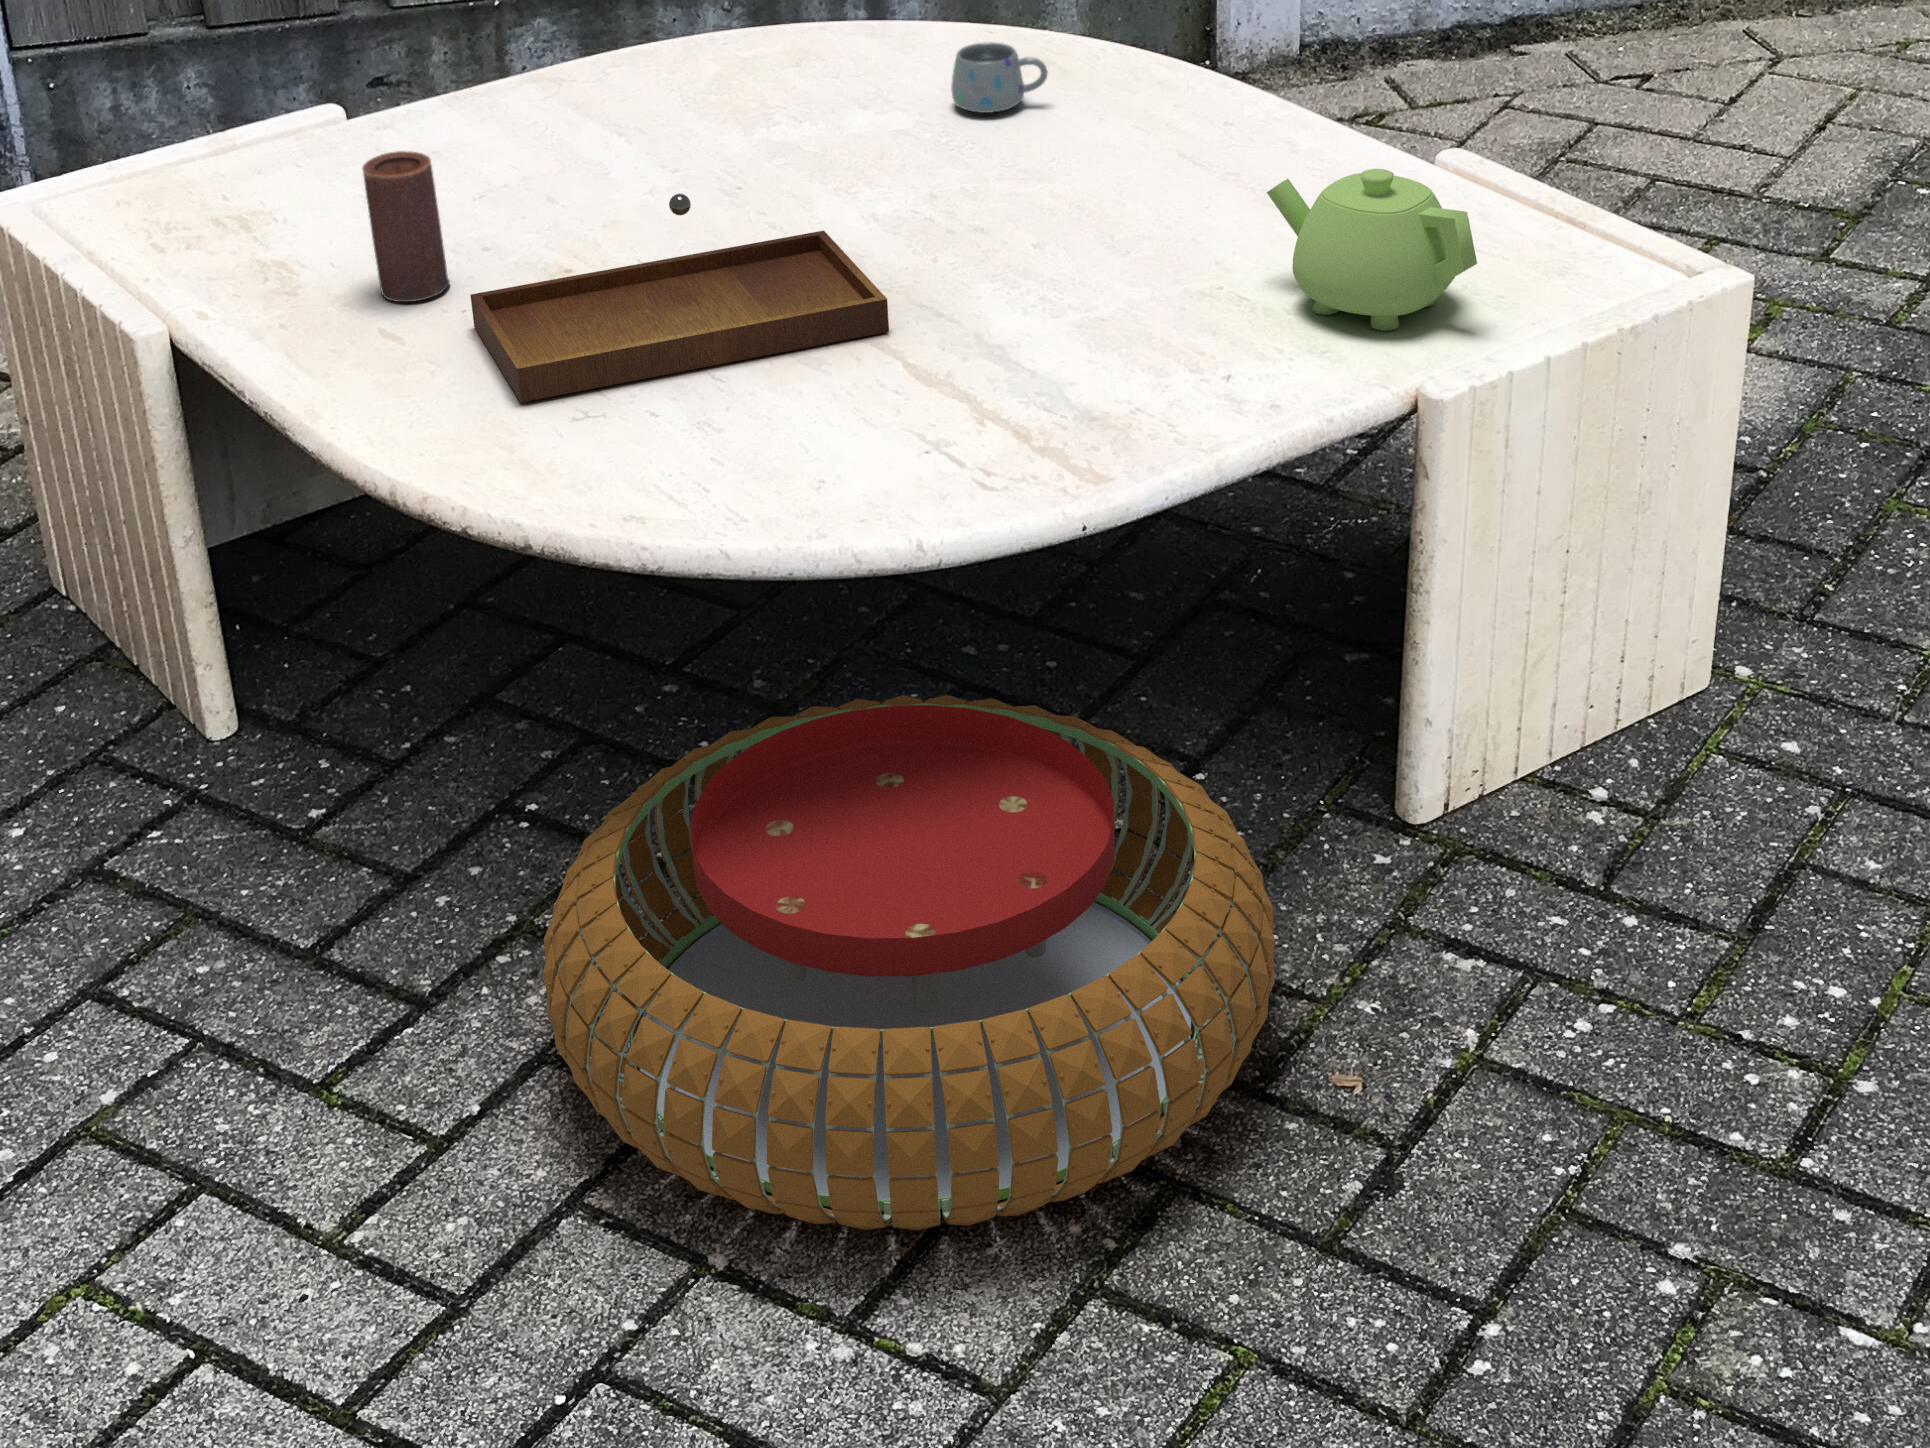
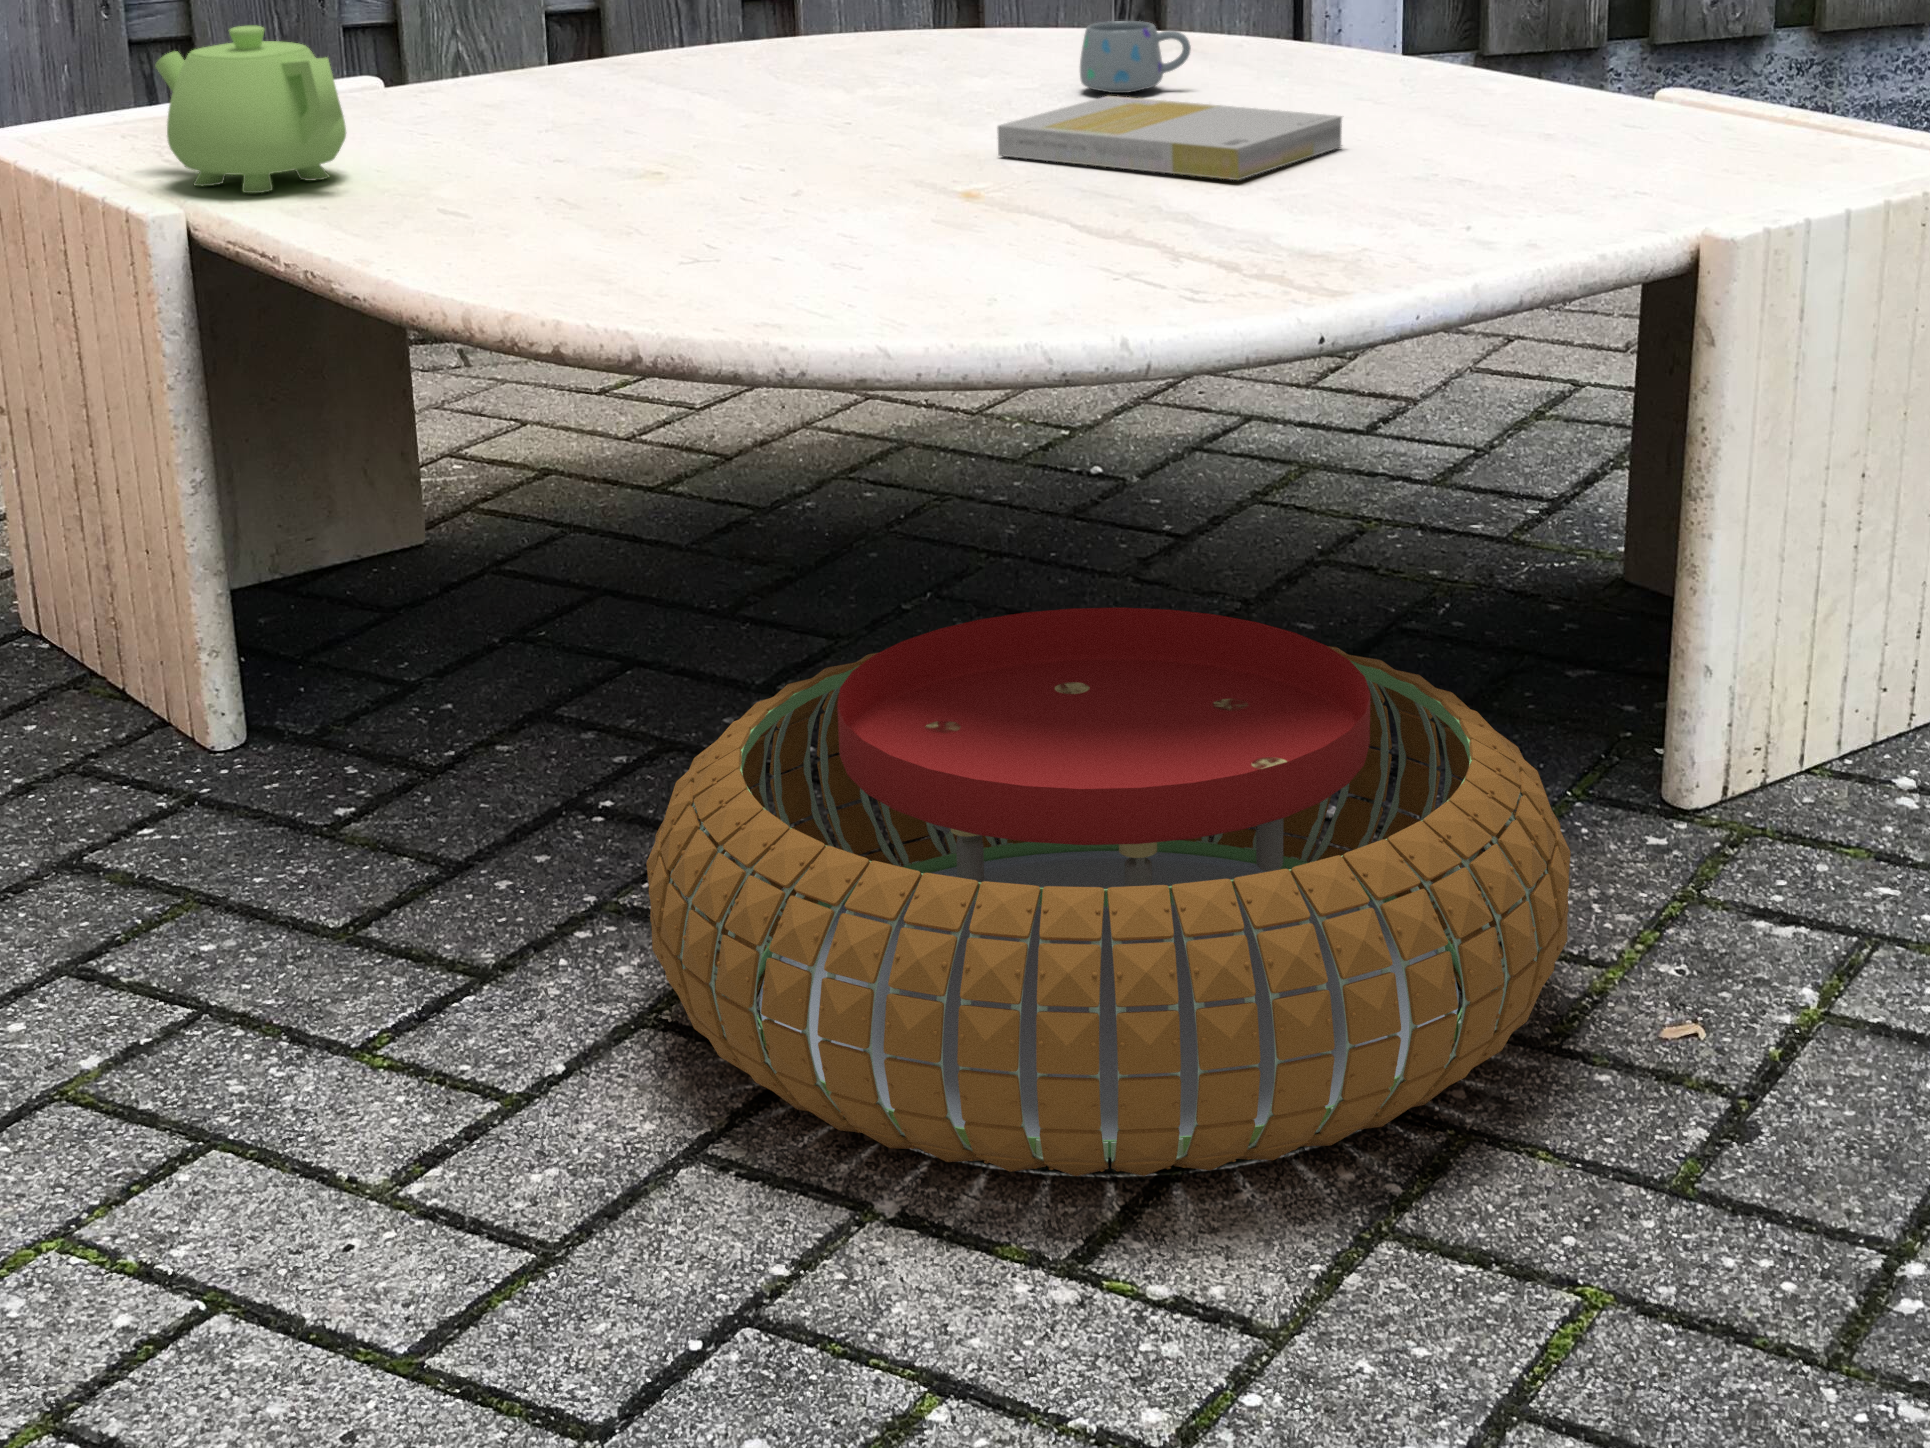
book: none [864,142,1160,270] -> present [997,96,1342,180]
candle: present [362,151,450,302] -> none [422,39,518,212]
teapot: present [1267,169,1477,331] -> present [155,26,346,193]
tray: present [470,194,889,402] -> none [547,63,1047,269]

